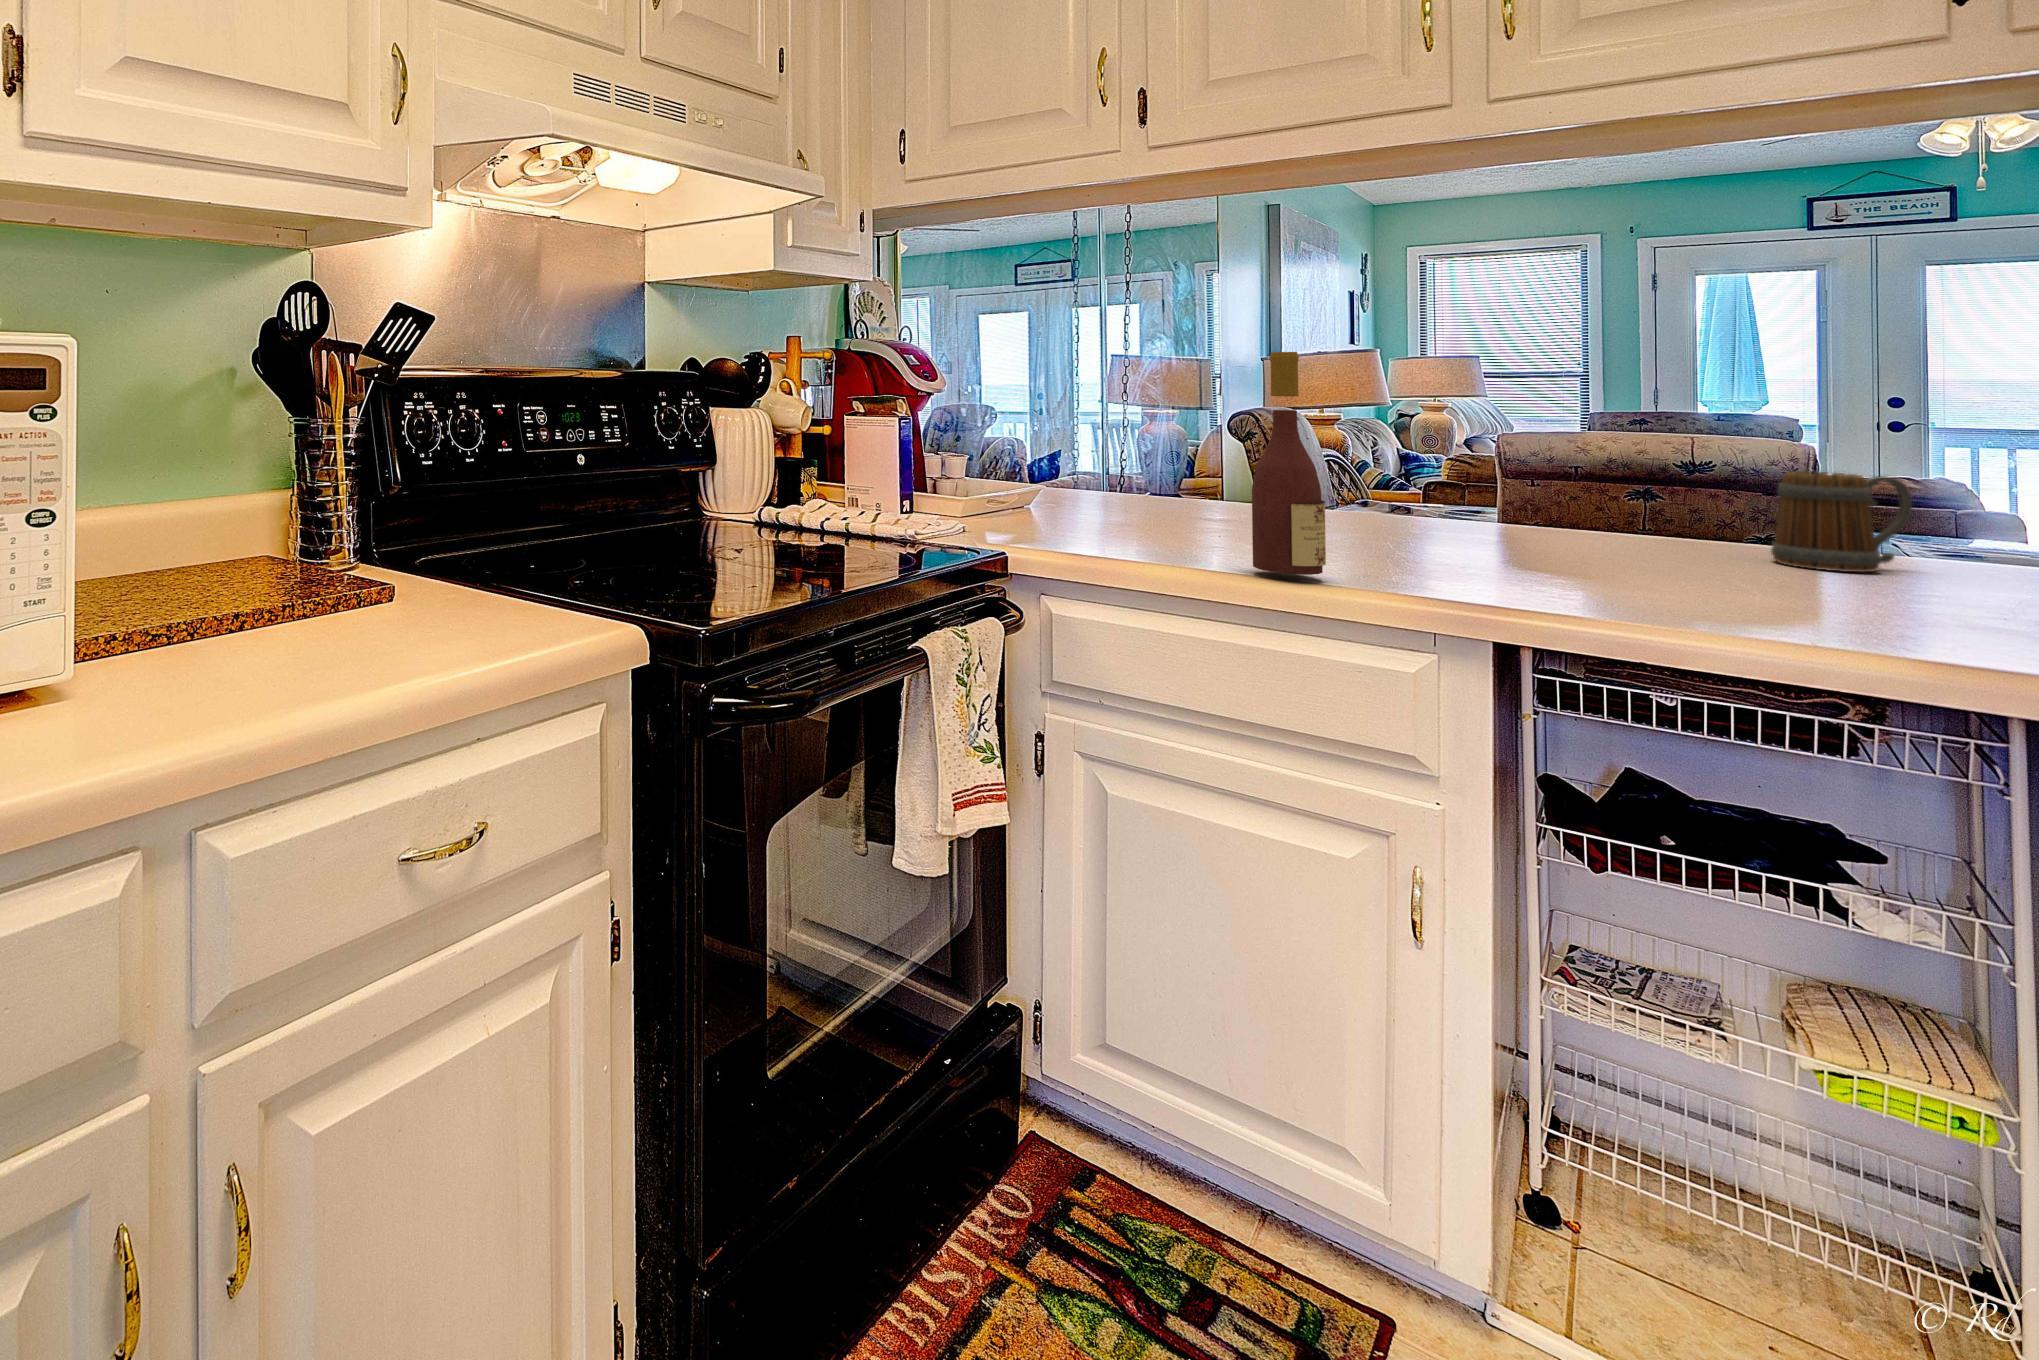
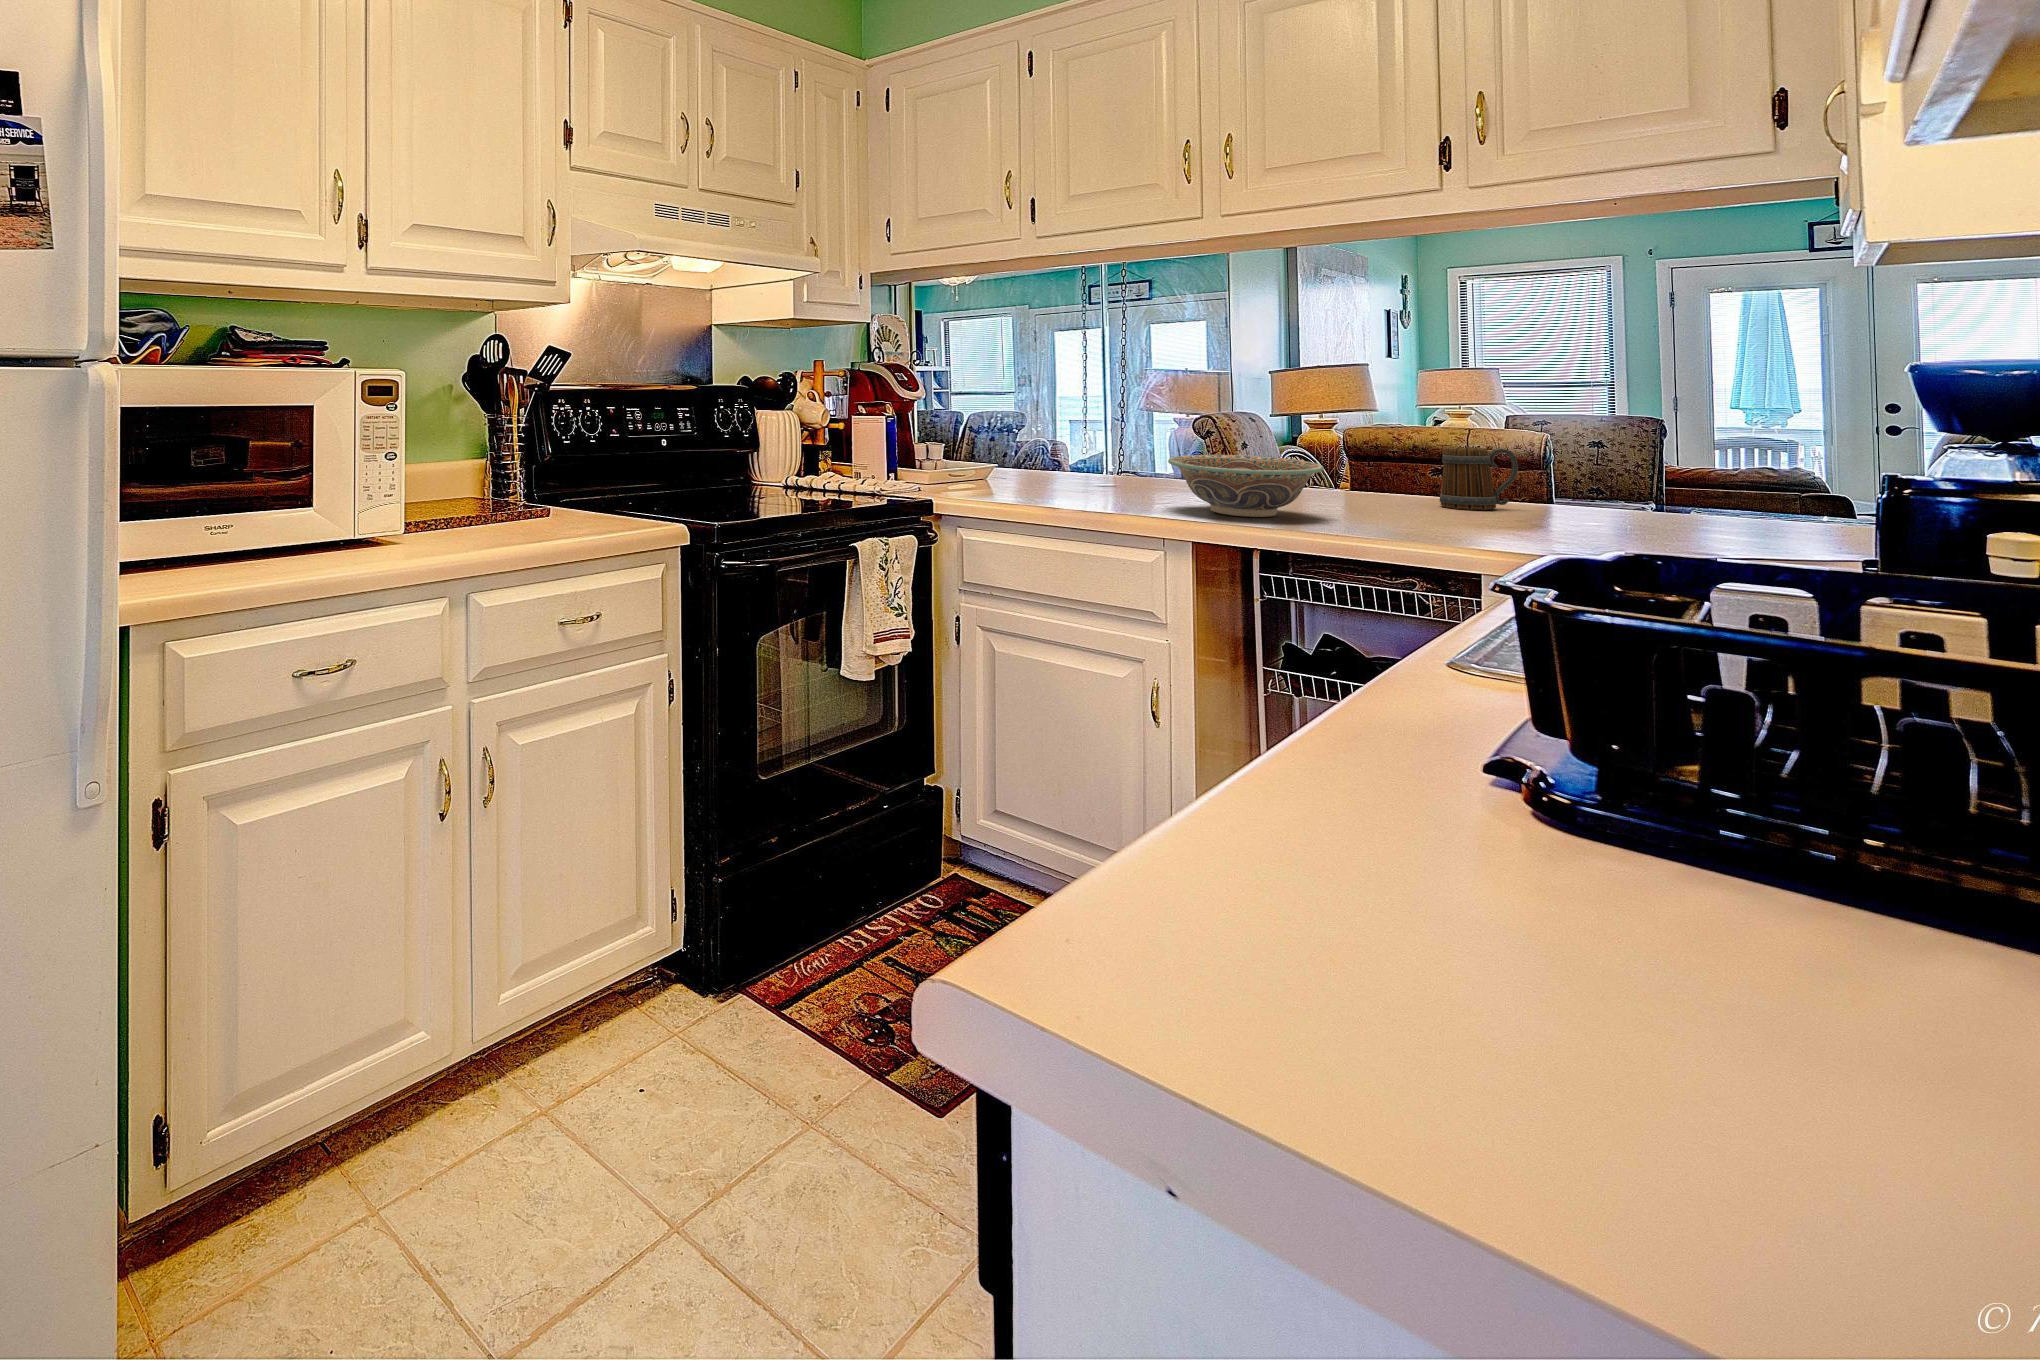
wine bottle: present [1252,352,1326,575] -> none [1071,372,1113,511]
decorative bowl: none [1400,485,1708,596] -> present [1168,455,1324,517]

